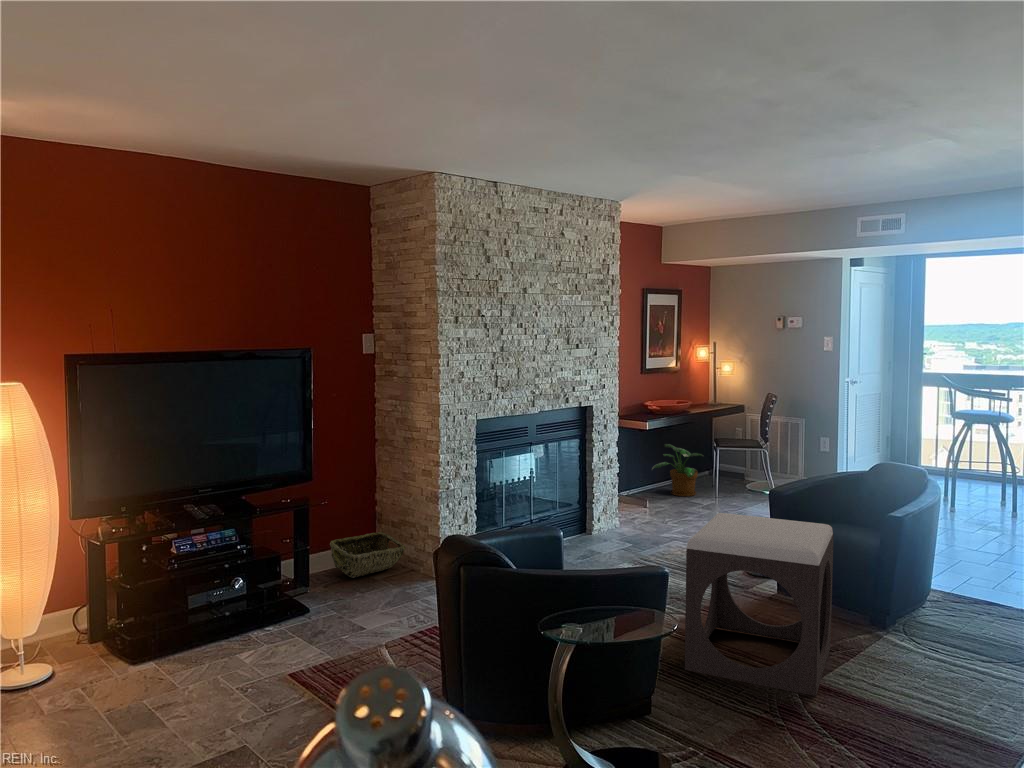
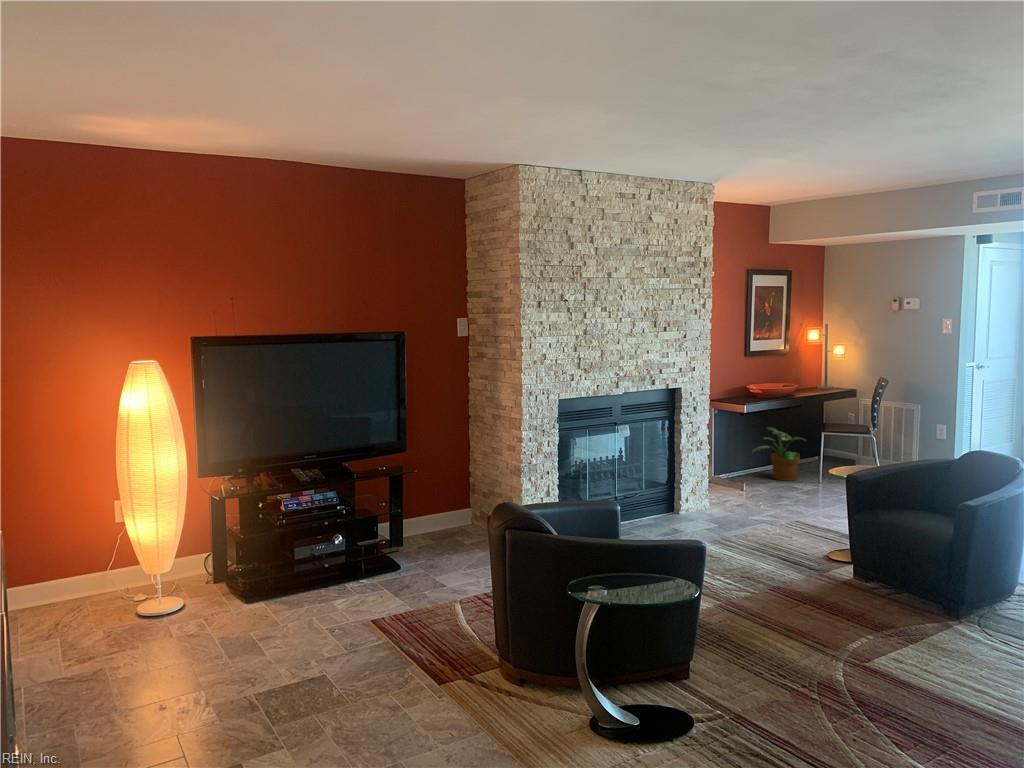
footstool: present [685,513,834,696] -> none [735,495,895,675]
woven basket: present [330,532,405,578] -> none [423,502,493,543]

